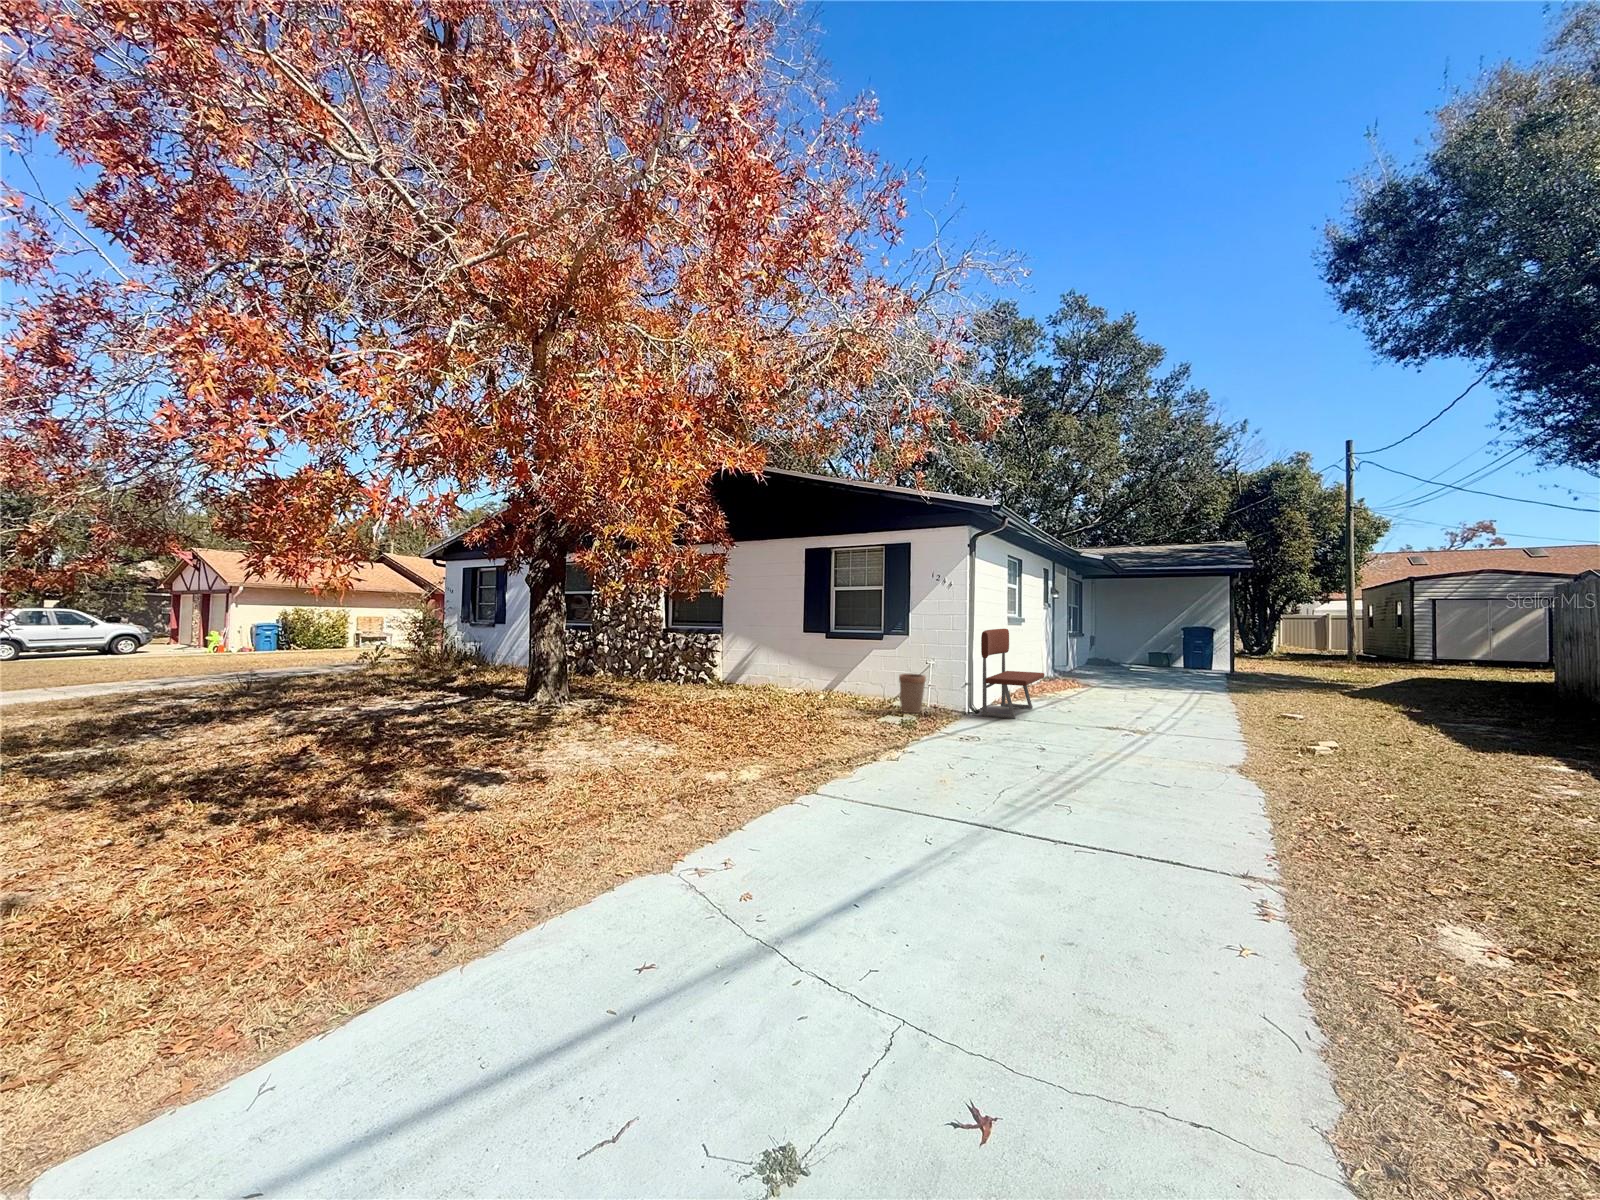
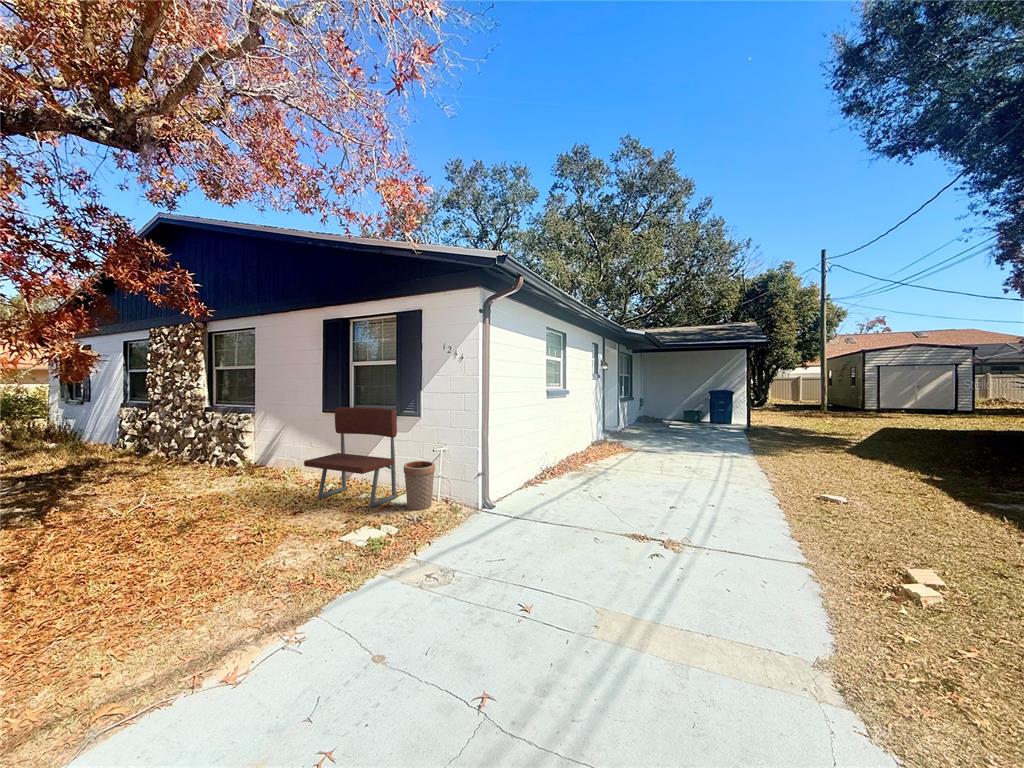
bench: present [981,629,1044,719] -> present [304,407,397,508]

